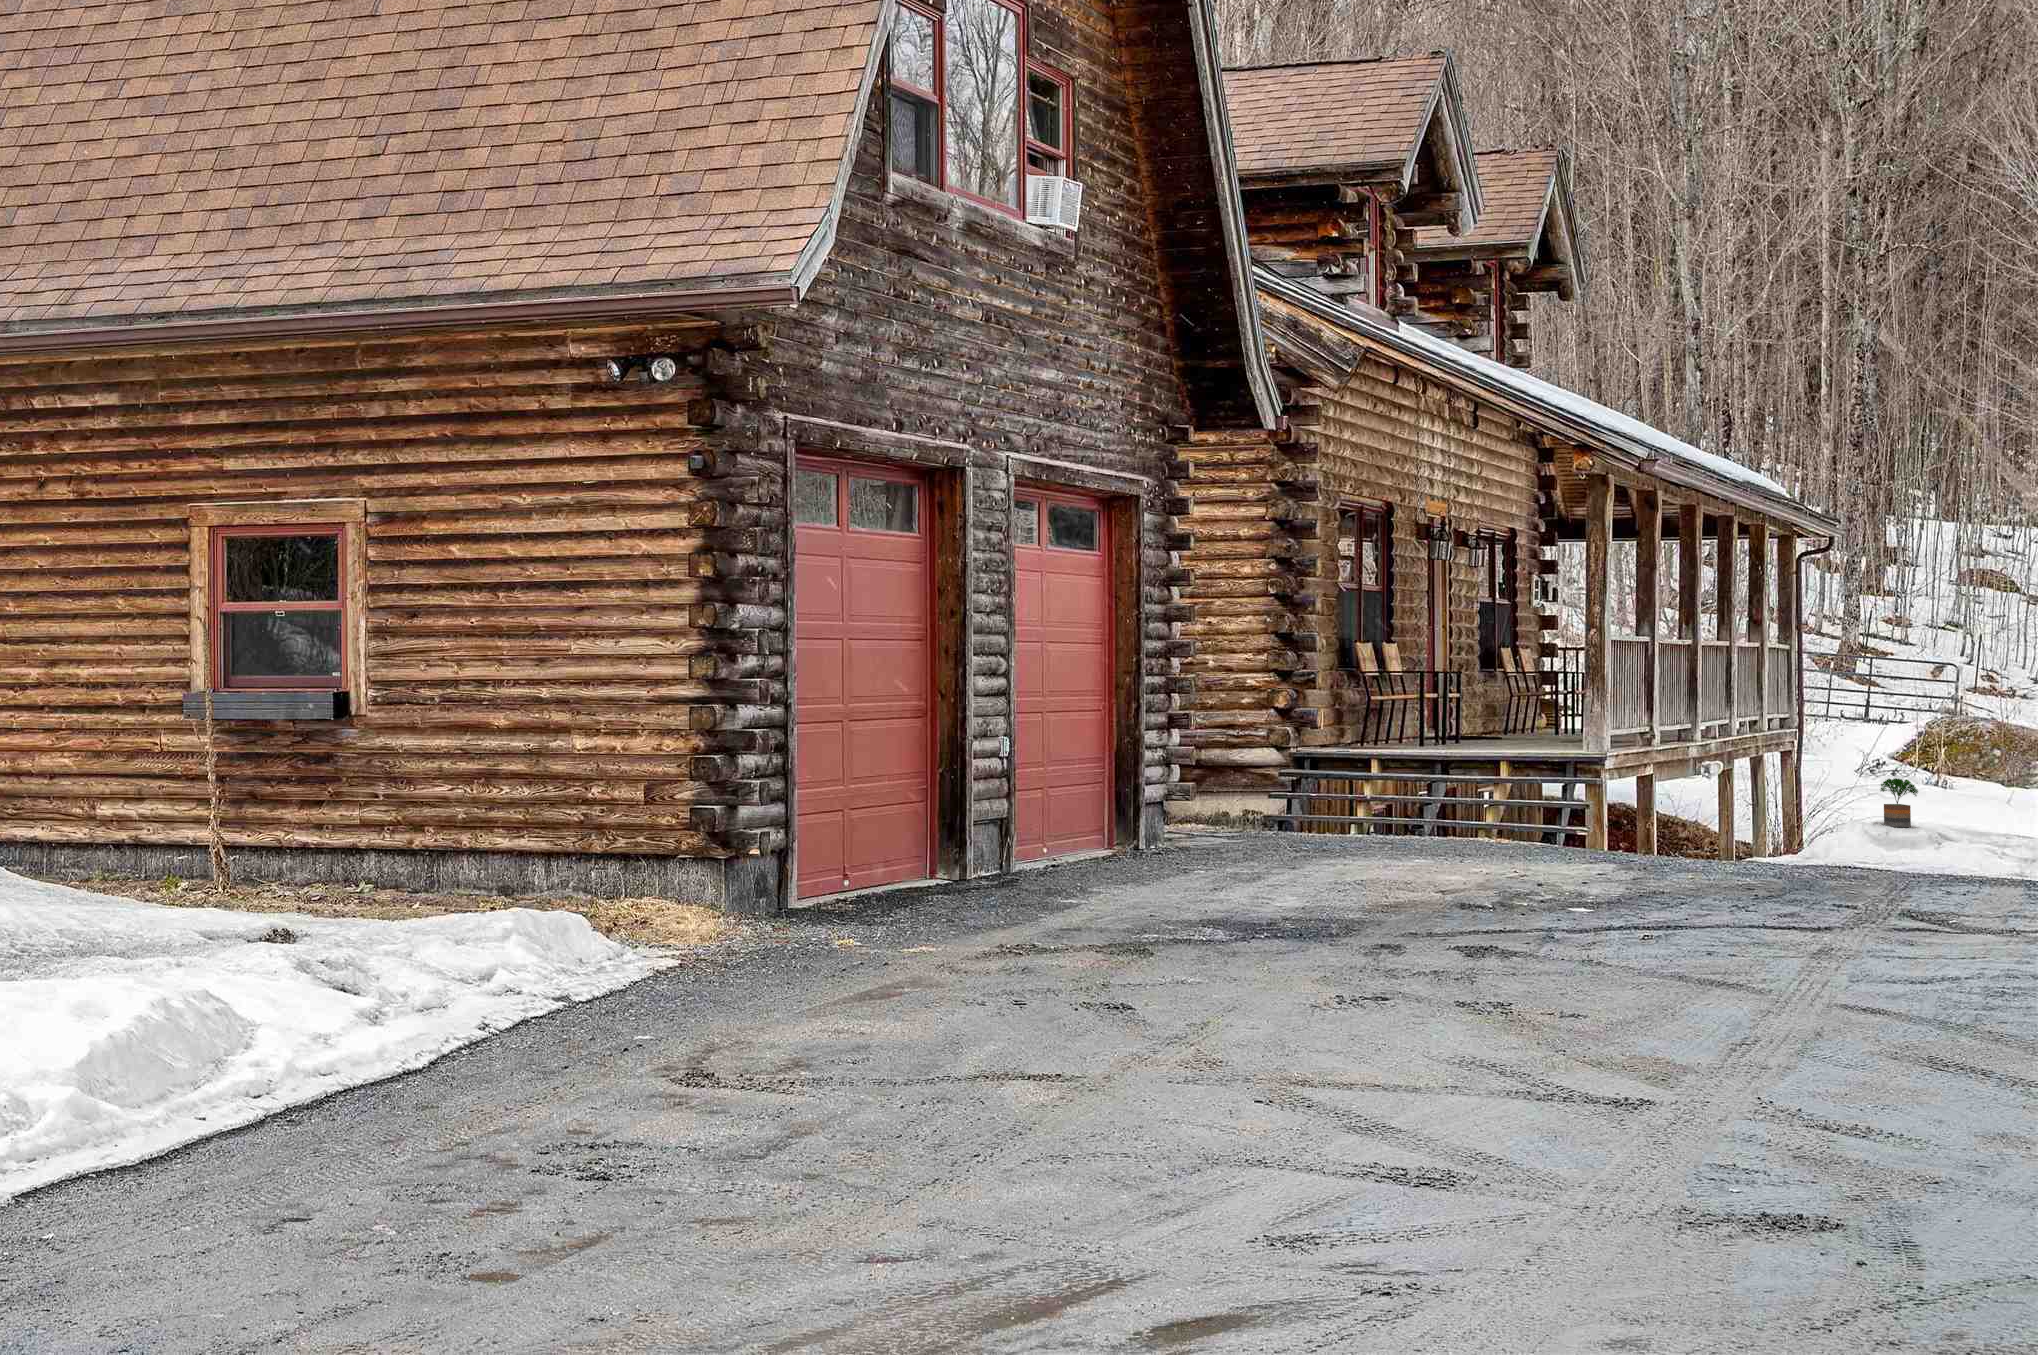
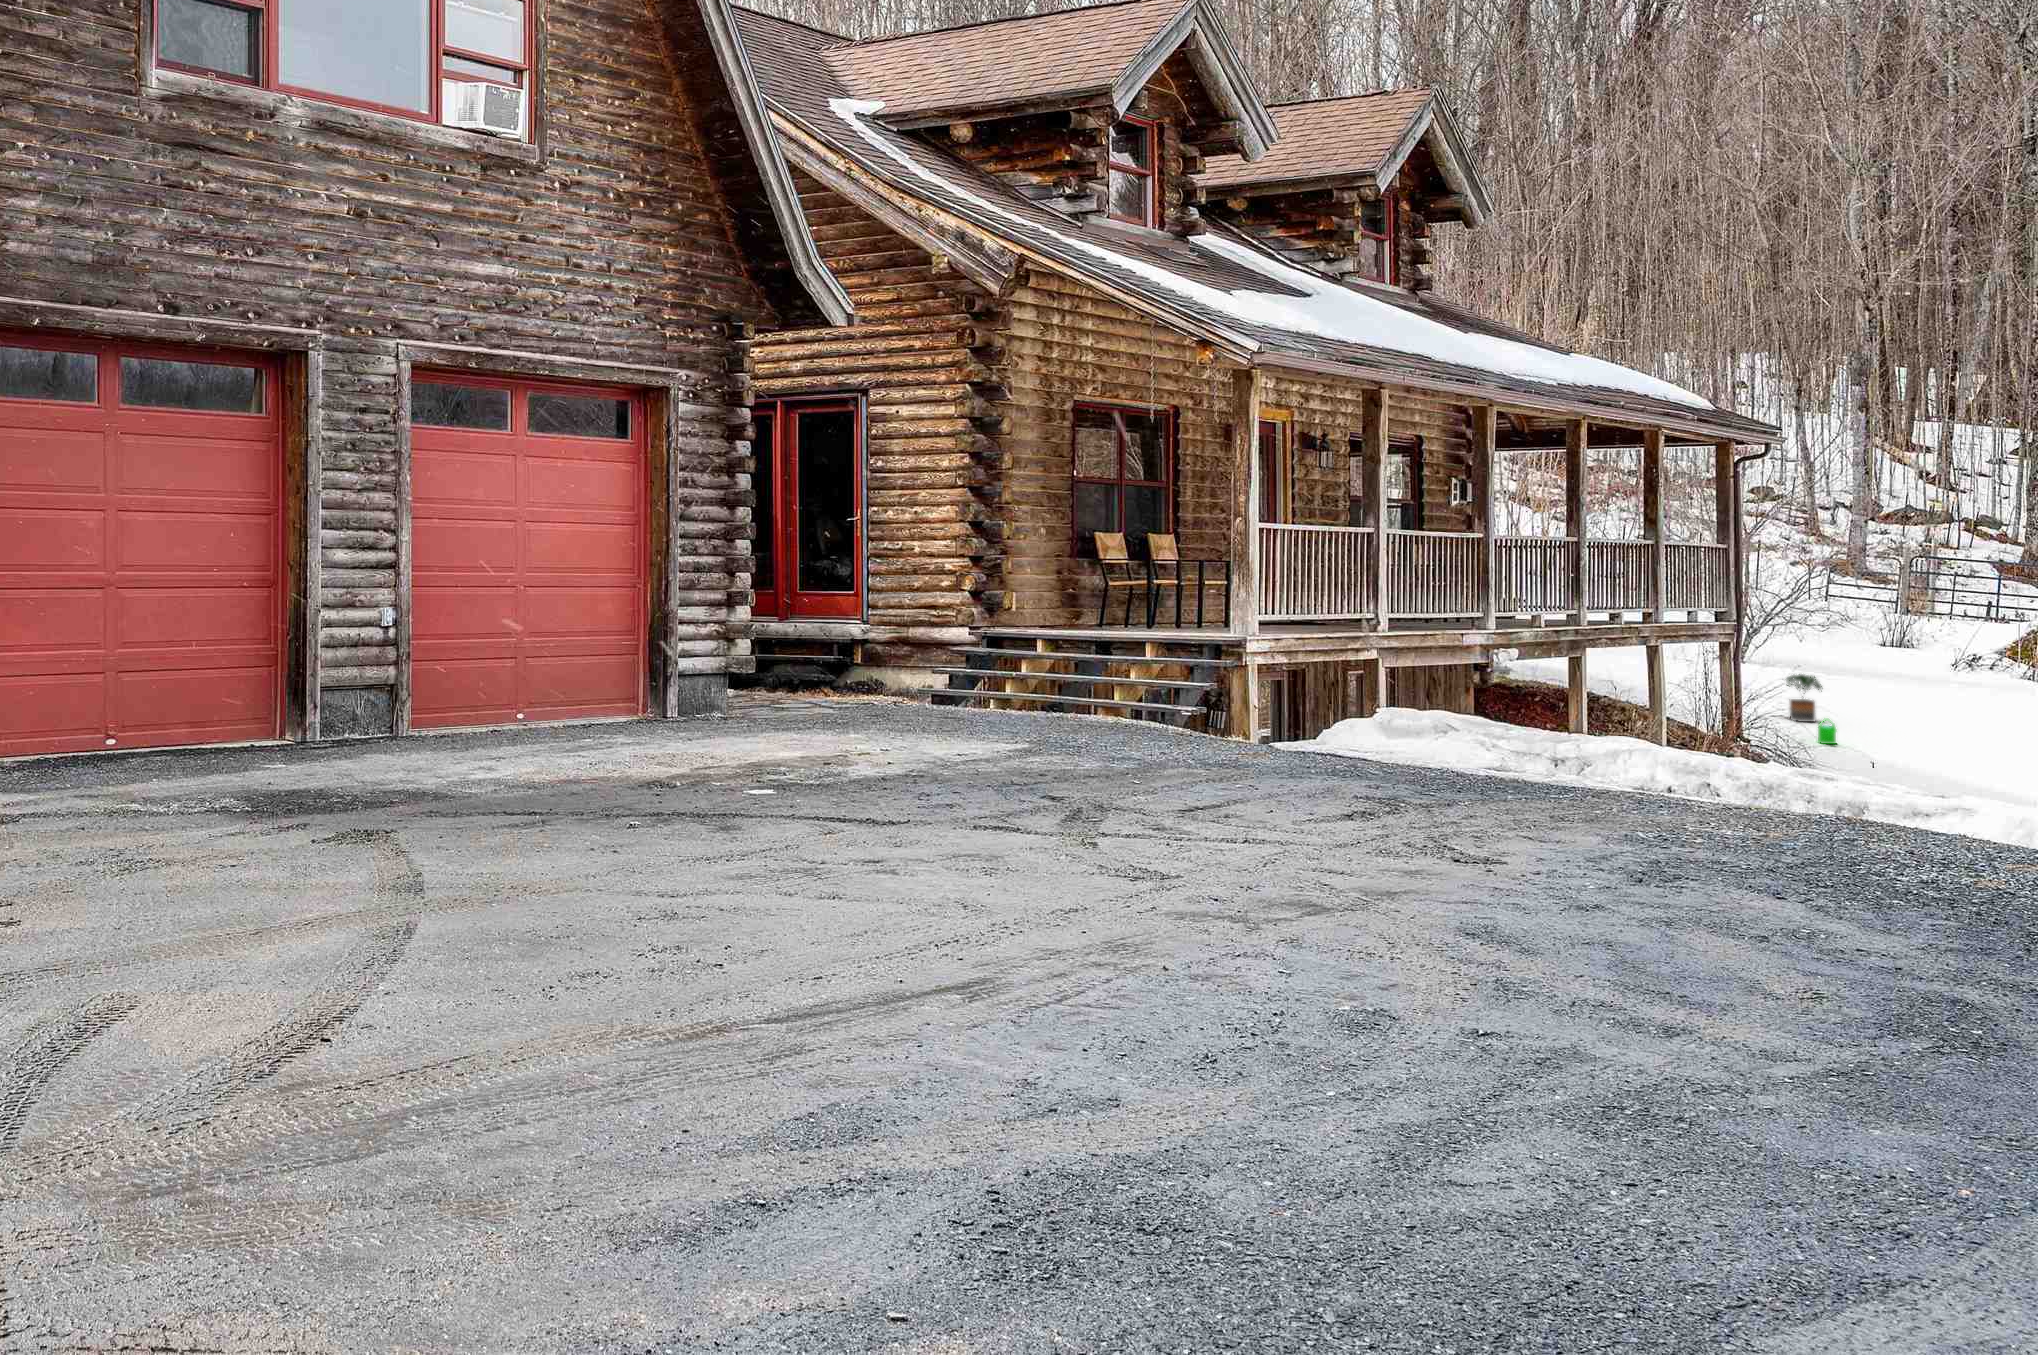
watering can: none [1938,822,1962,849] -> present [1818,719,1836,744]

